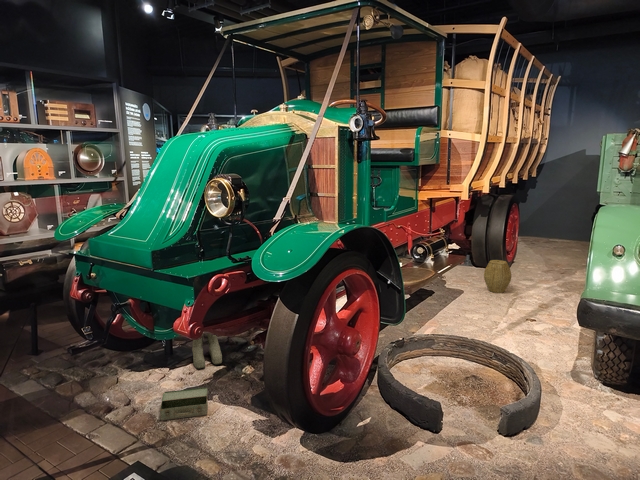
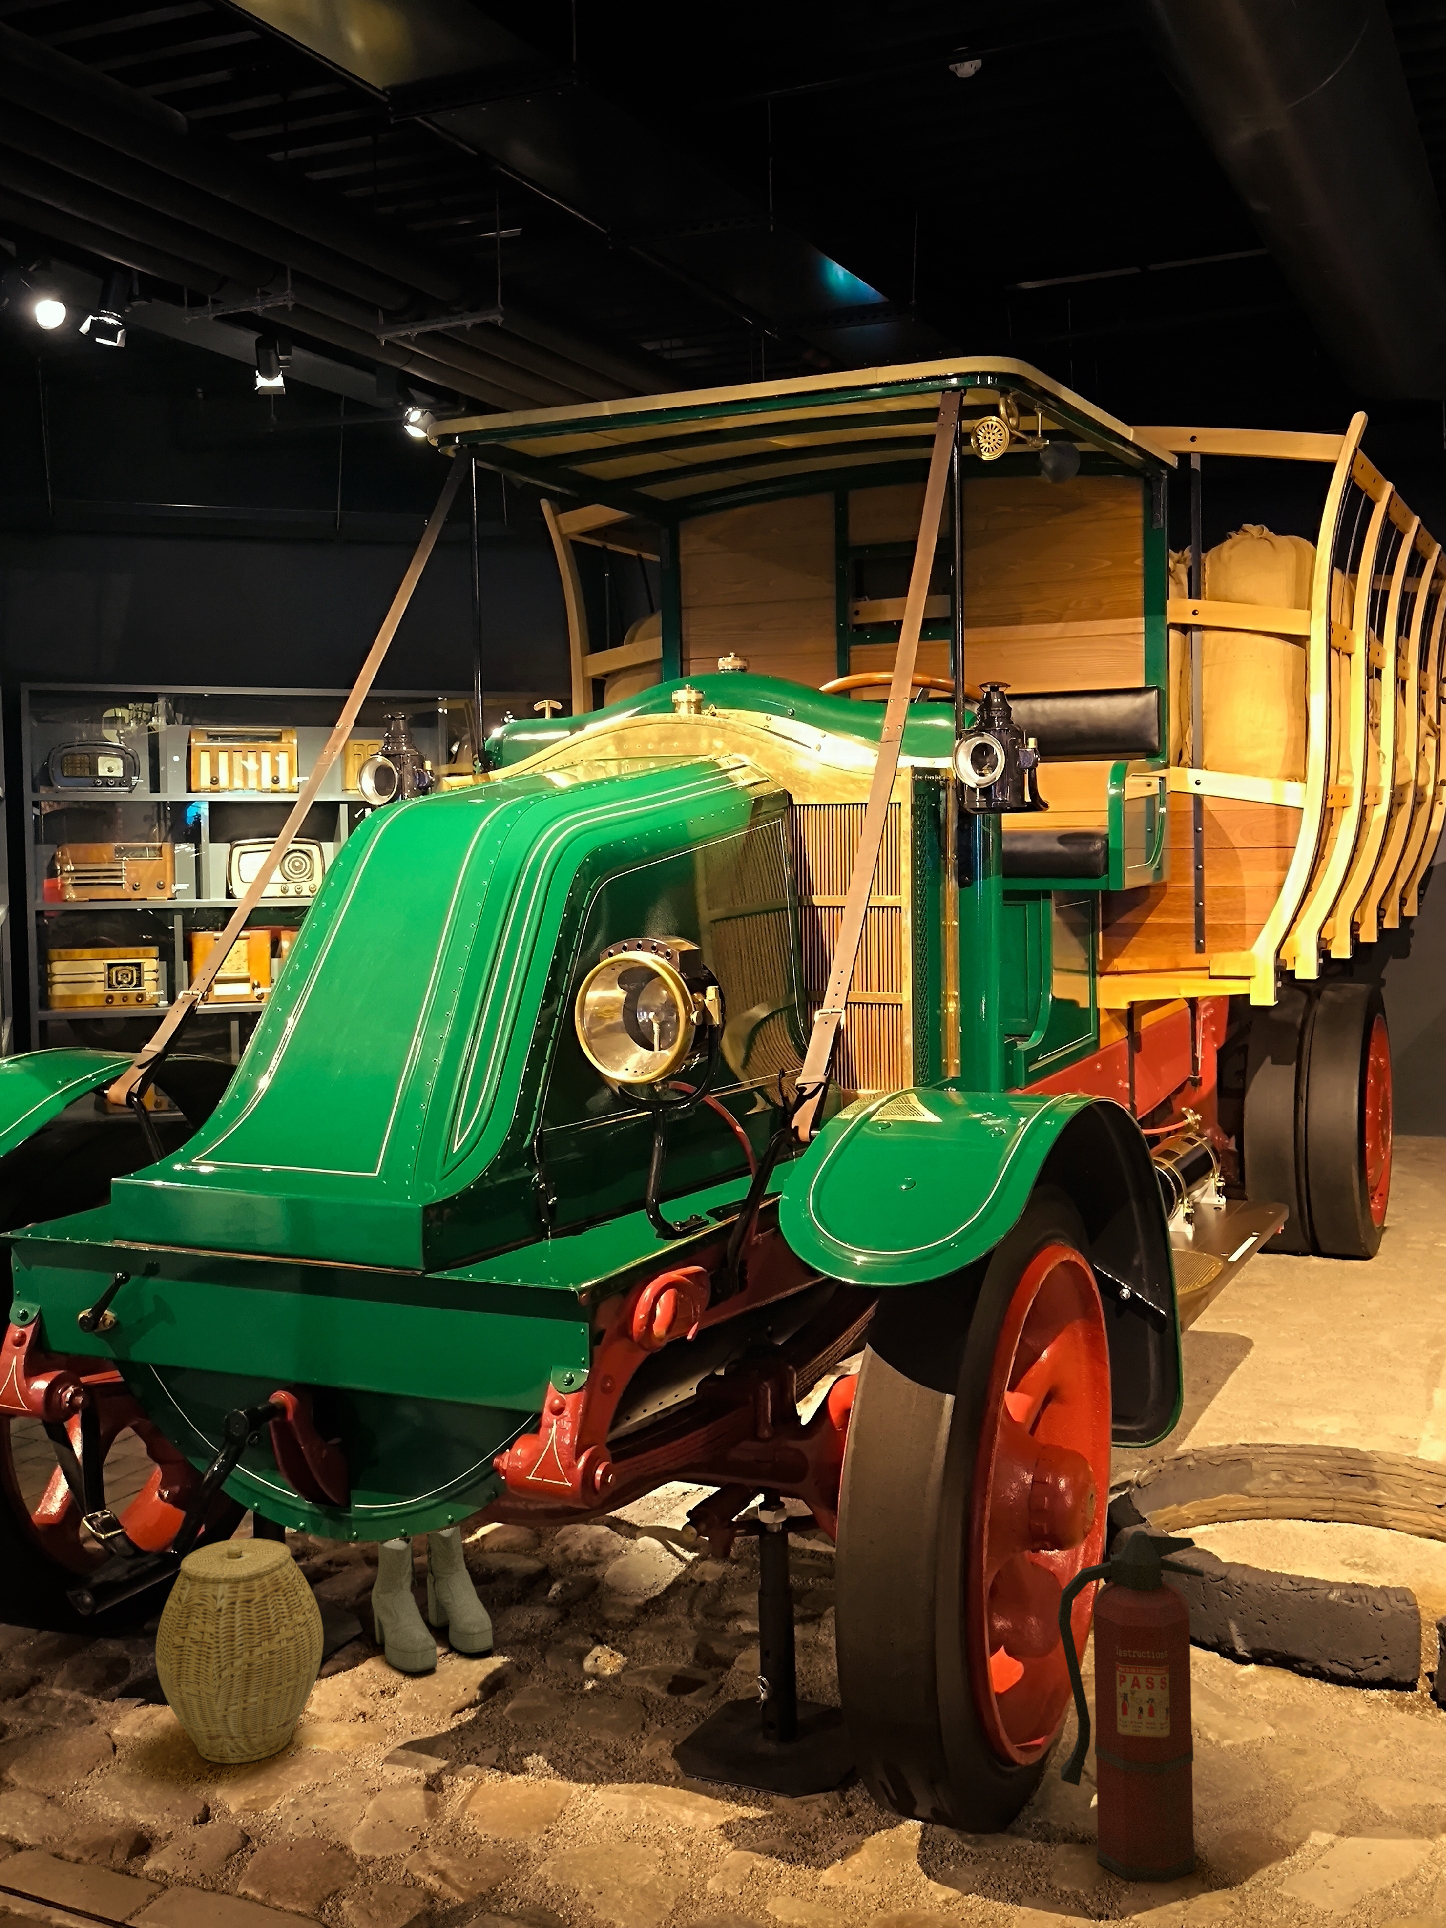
woven basket: present [484,260,511,293] -> present [156,1538,323,1763]
fire extinguisher: none [343,355,385,454] -> present [1058,1531,1204,1882]
toolbox: present [160,387,208,420] -> none [349,1724,535,1855]

